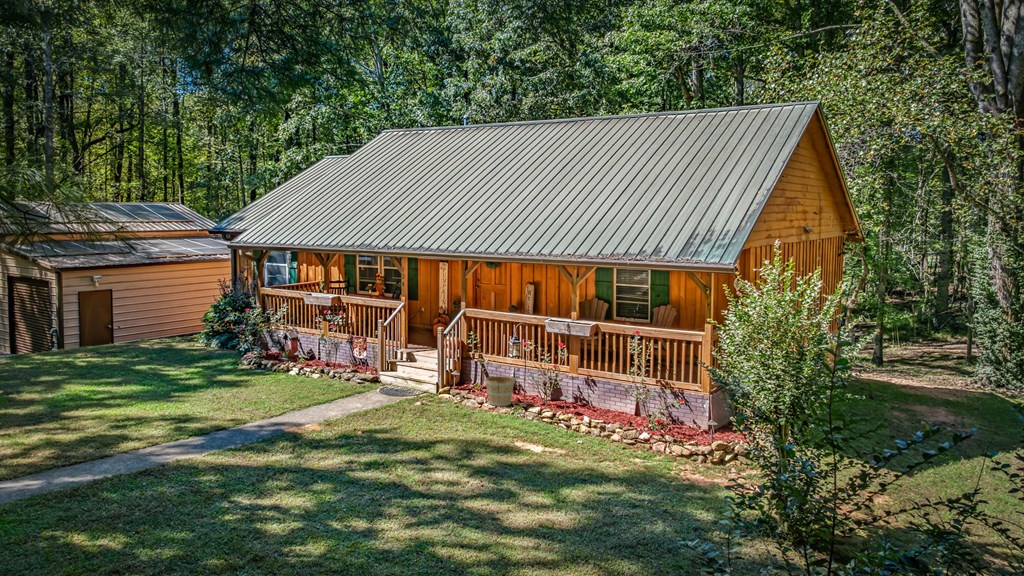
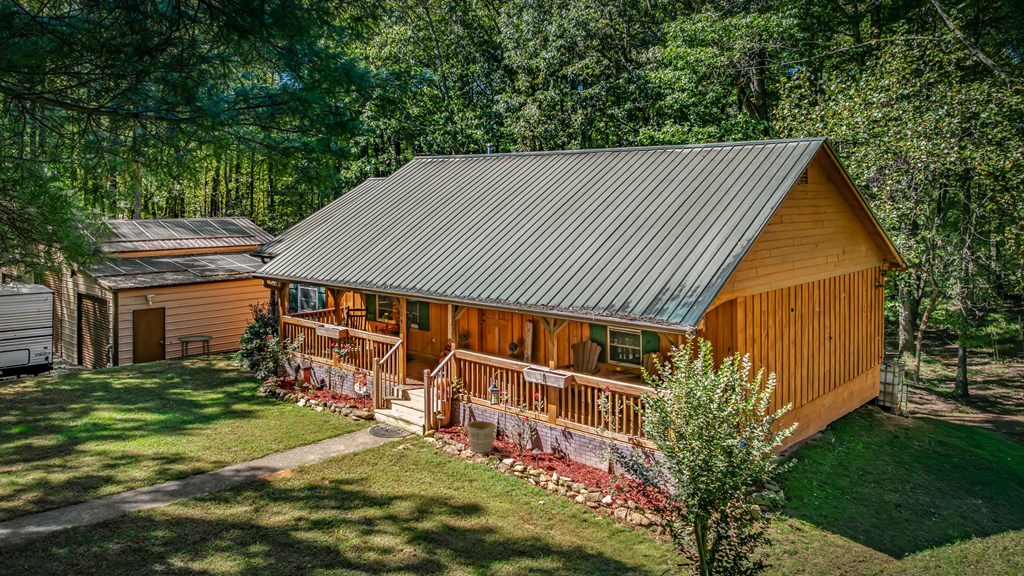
round table: none [132,315,172,339] -> present [177,335,213,359]

